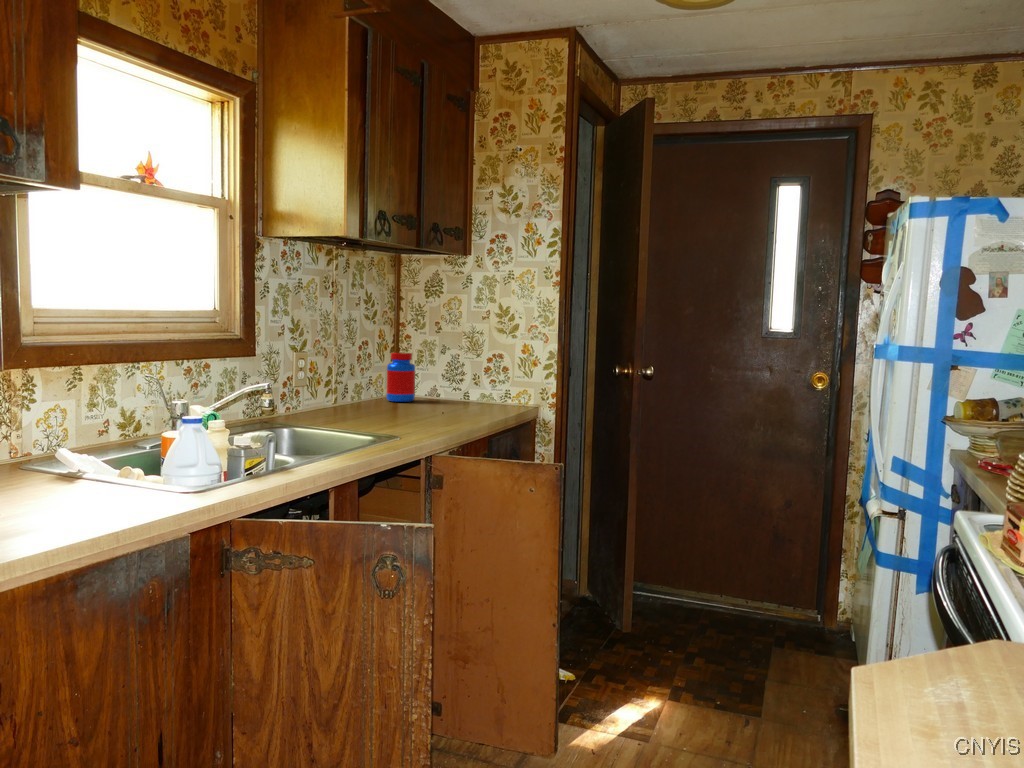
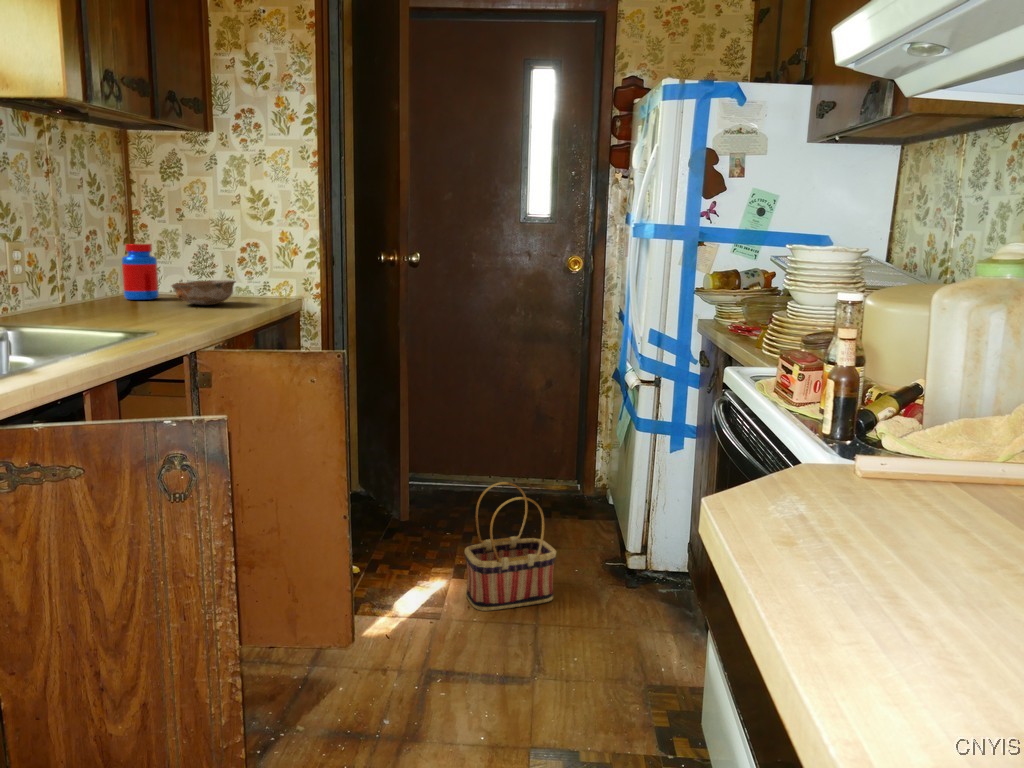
bowl: none [424,387,479,410] -> present [172,280,236,305]
basket: none [679,606,779,743] -> present [465,482,556,611]

